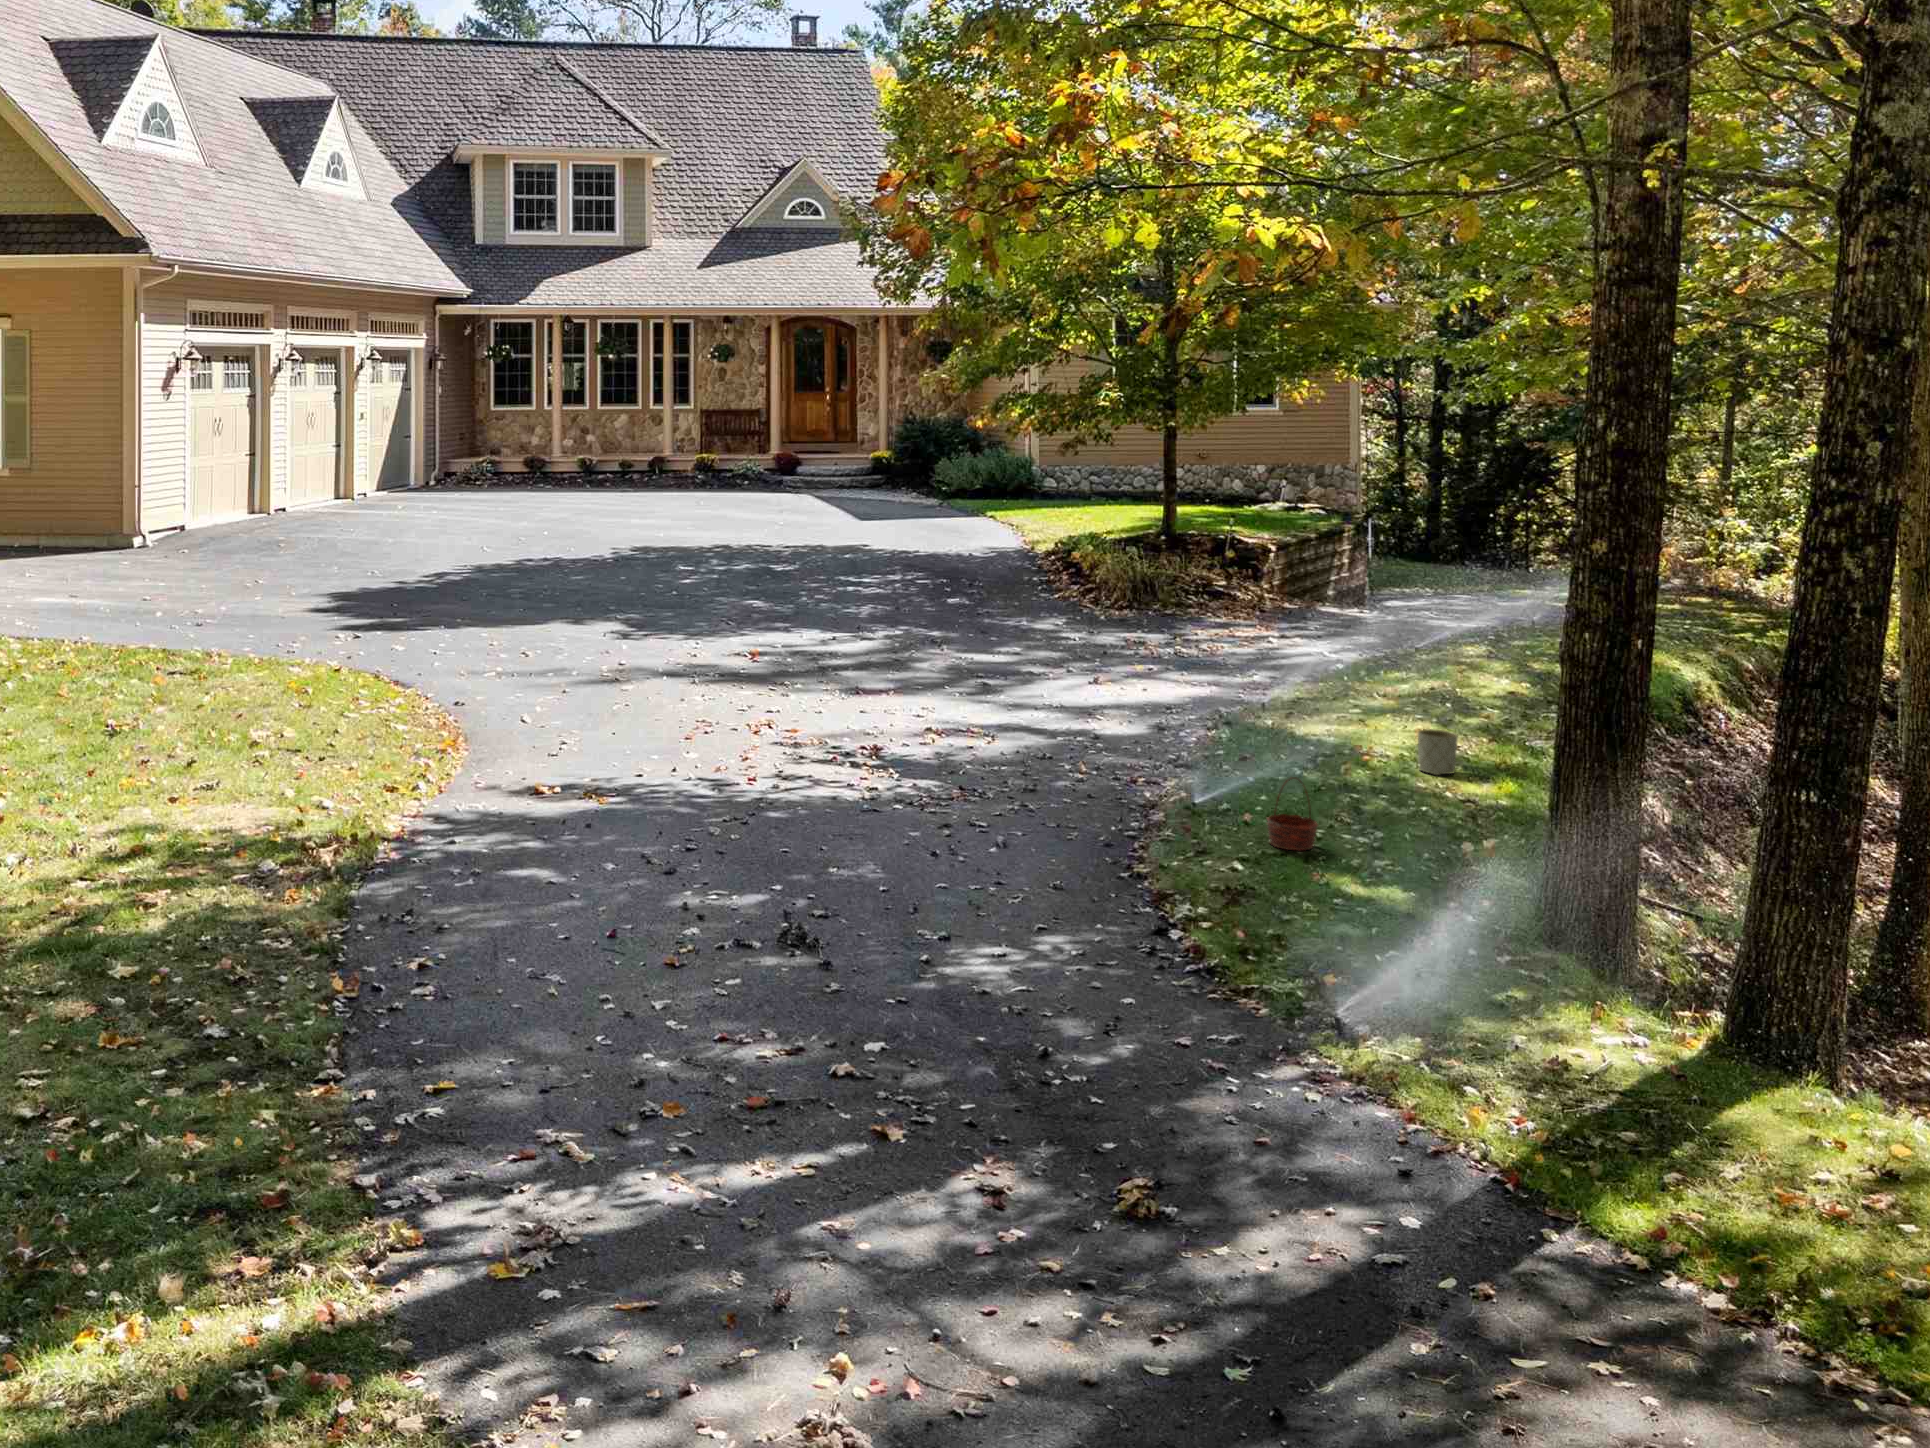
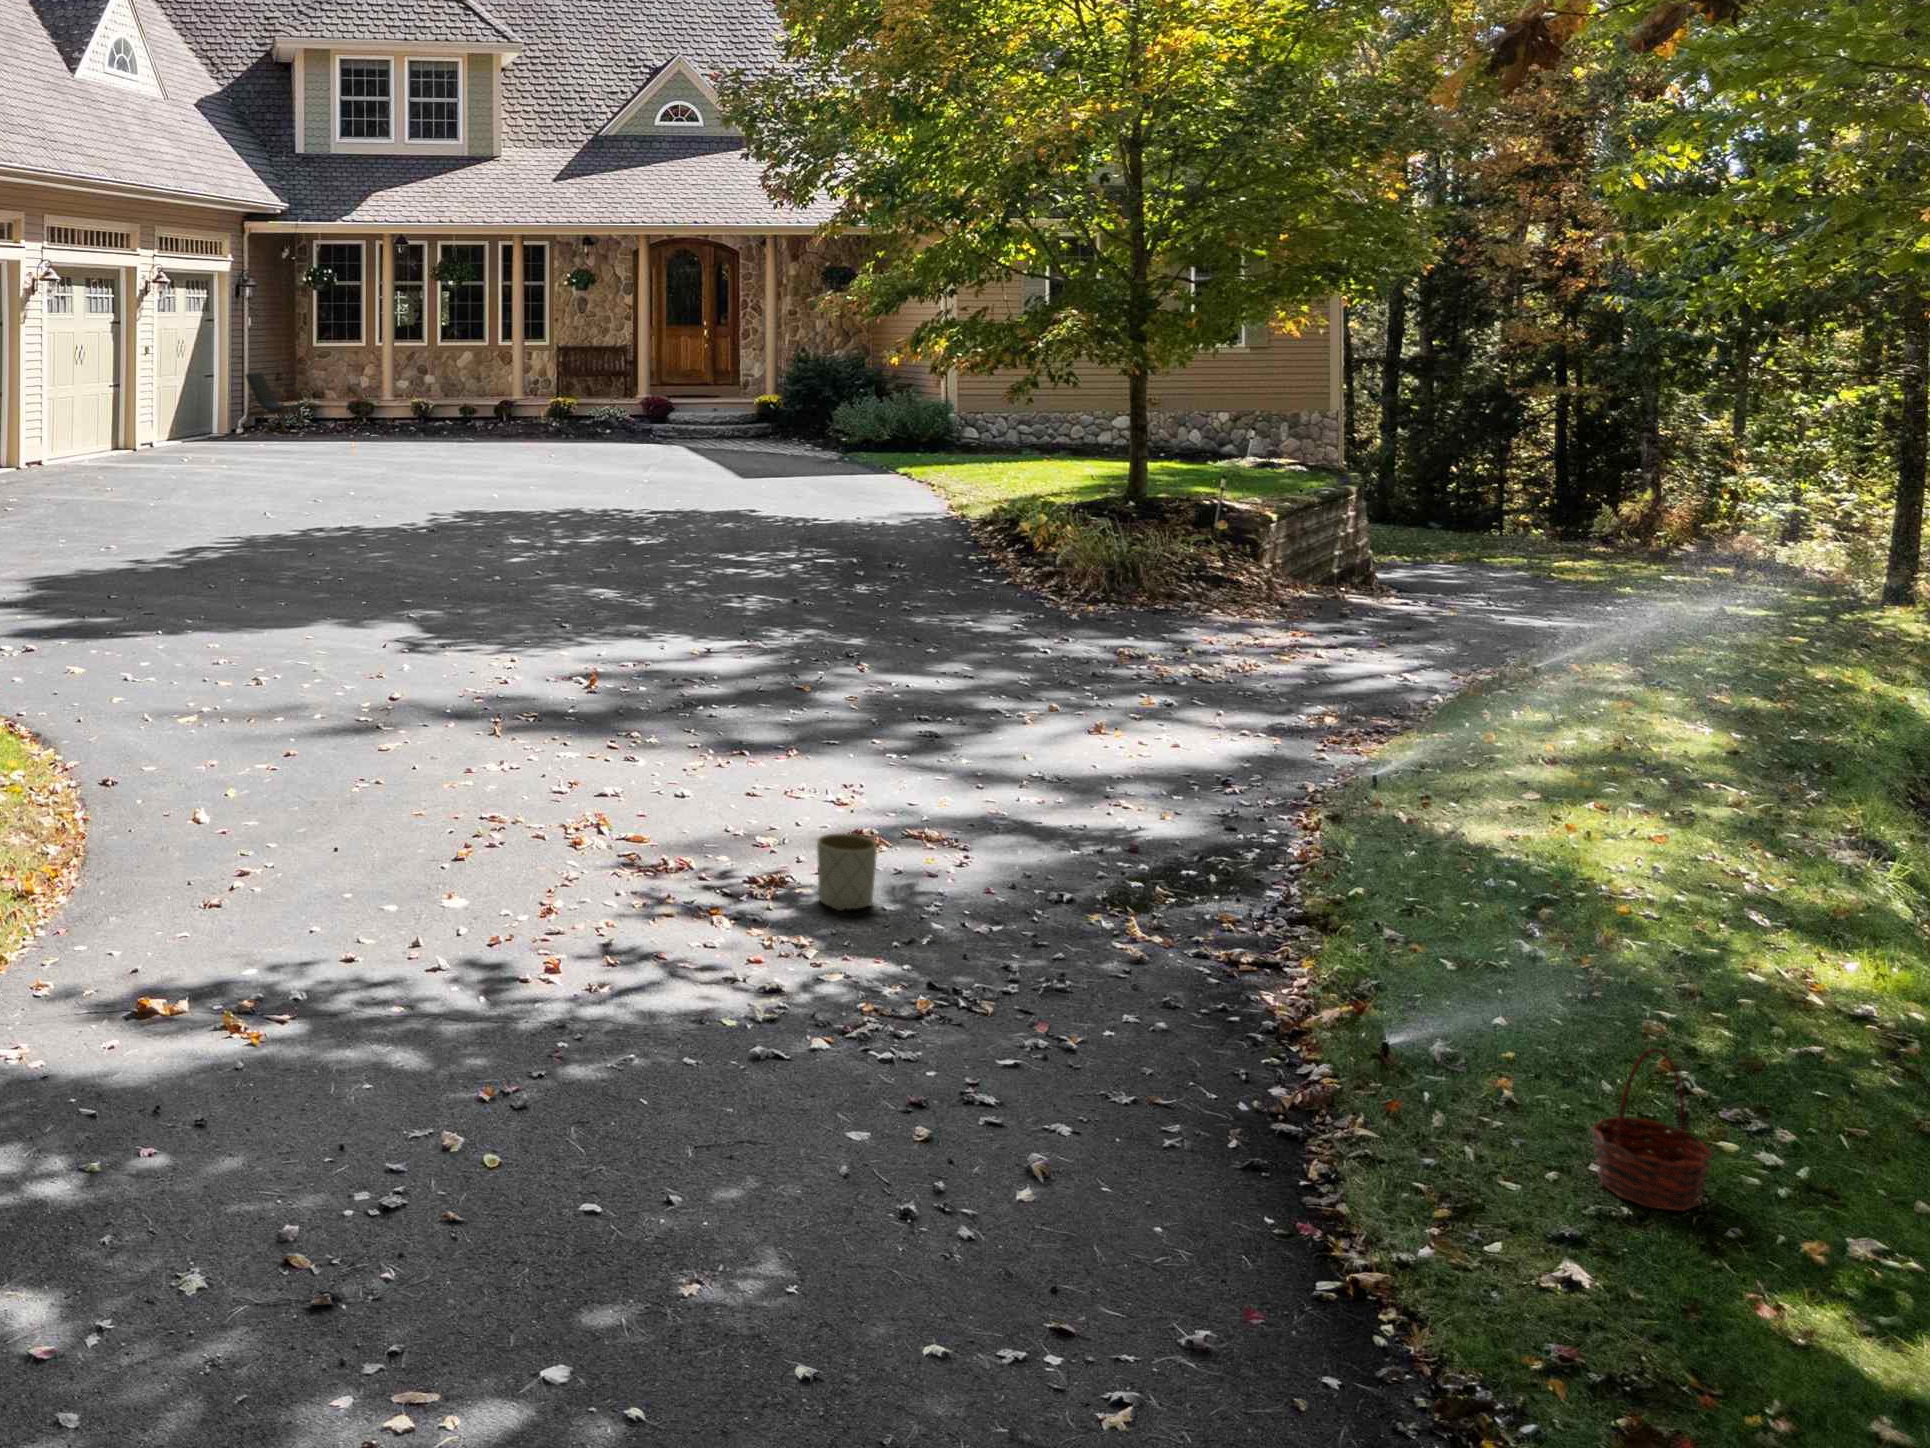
lounge chair: none [437,432,489,481] -> present [246,372,306,425]
planter: present [1418,729,1458,775] -> present [817,833,877,911]

